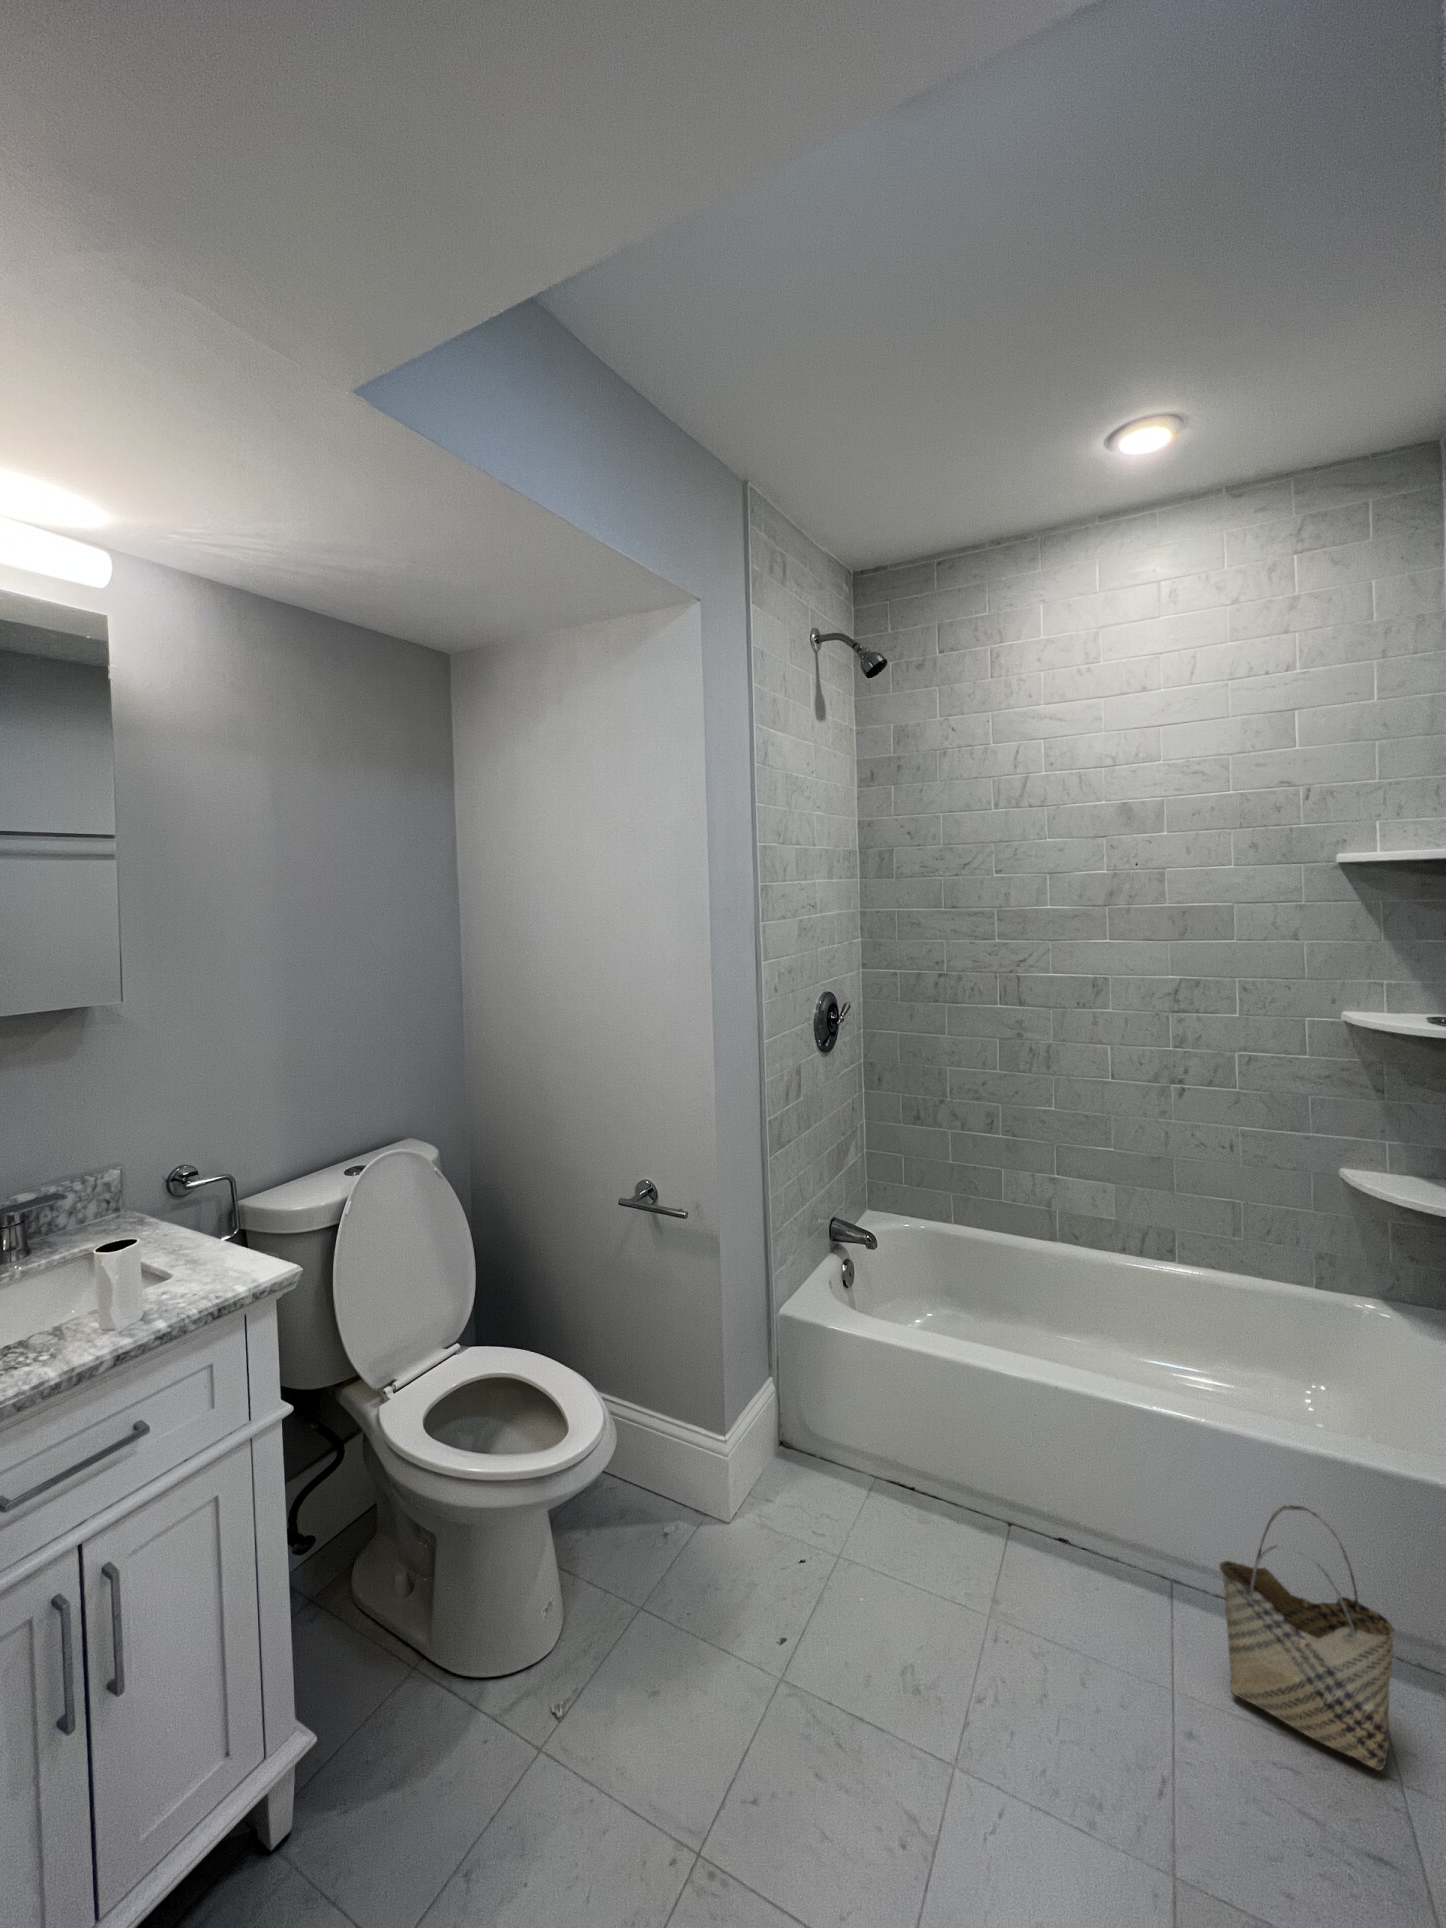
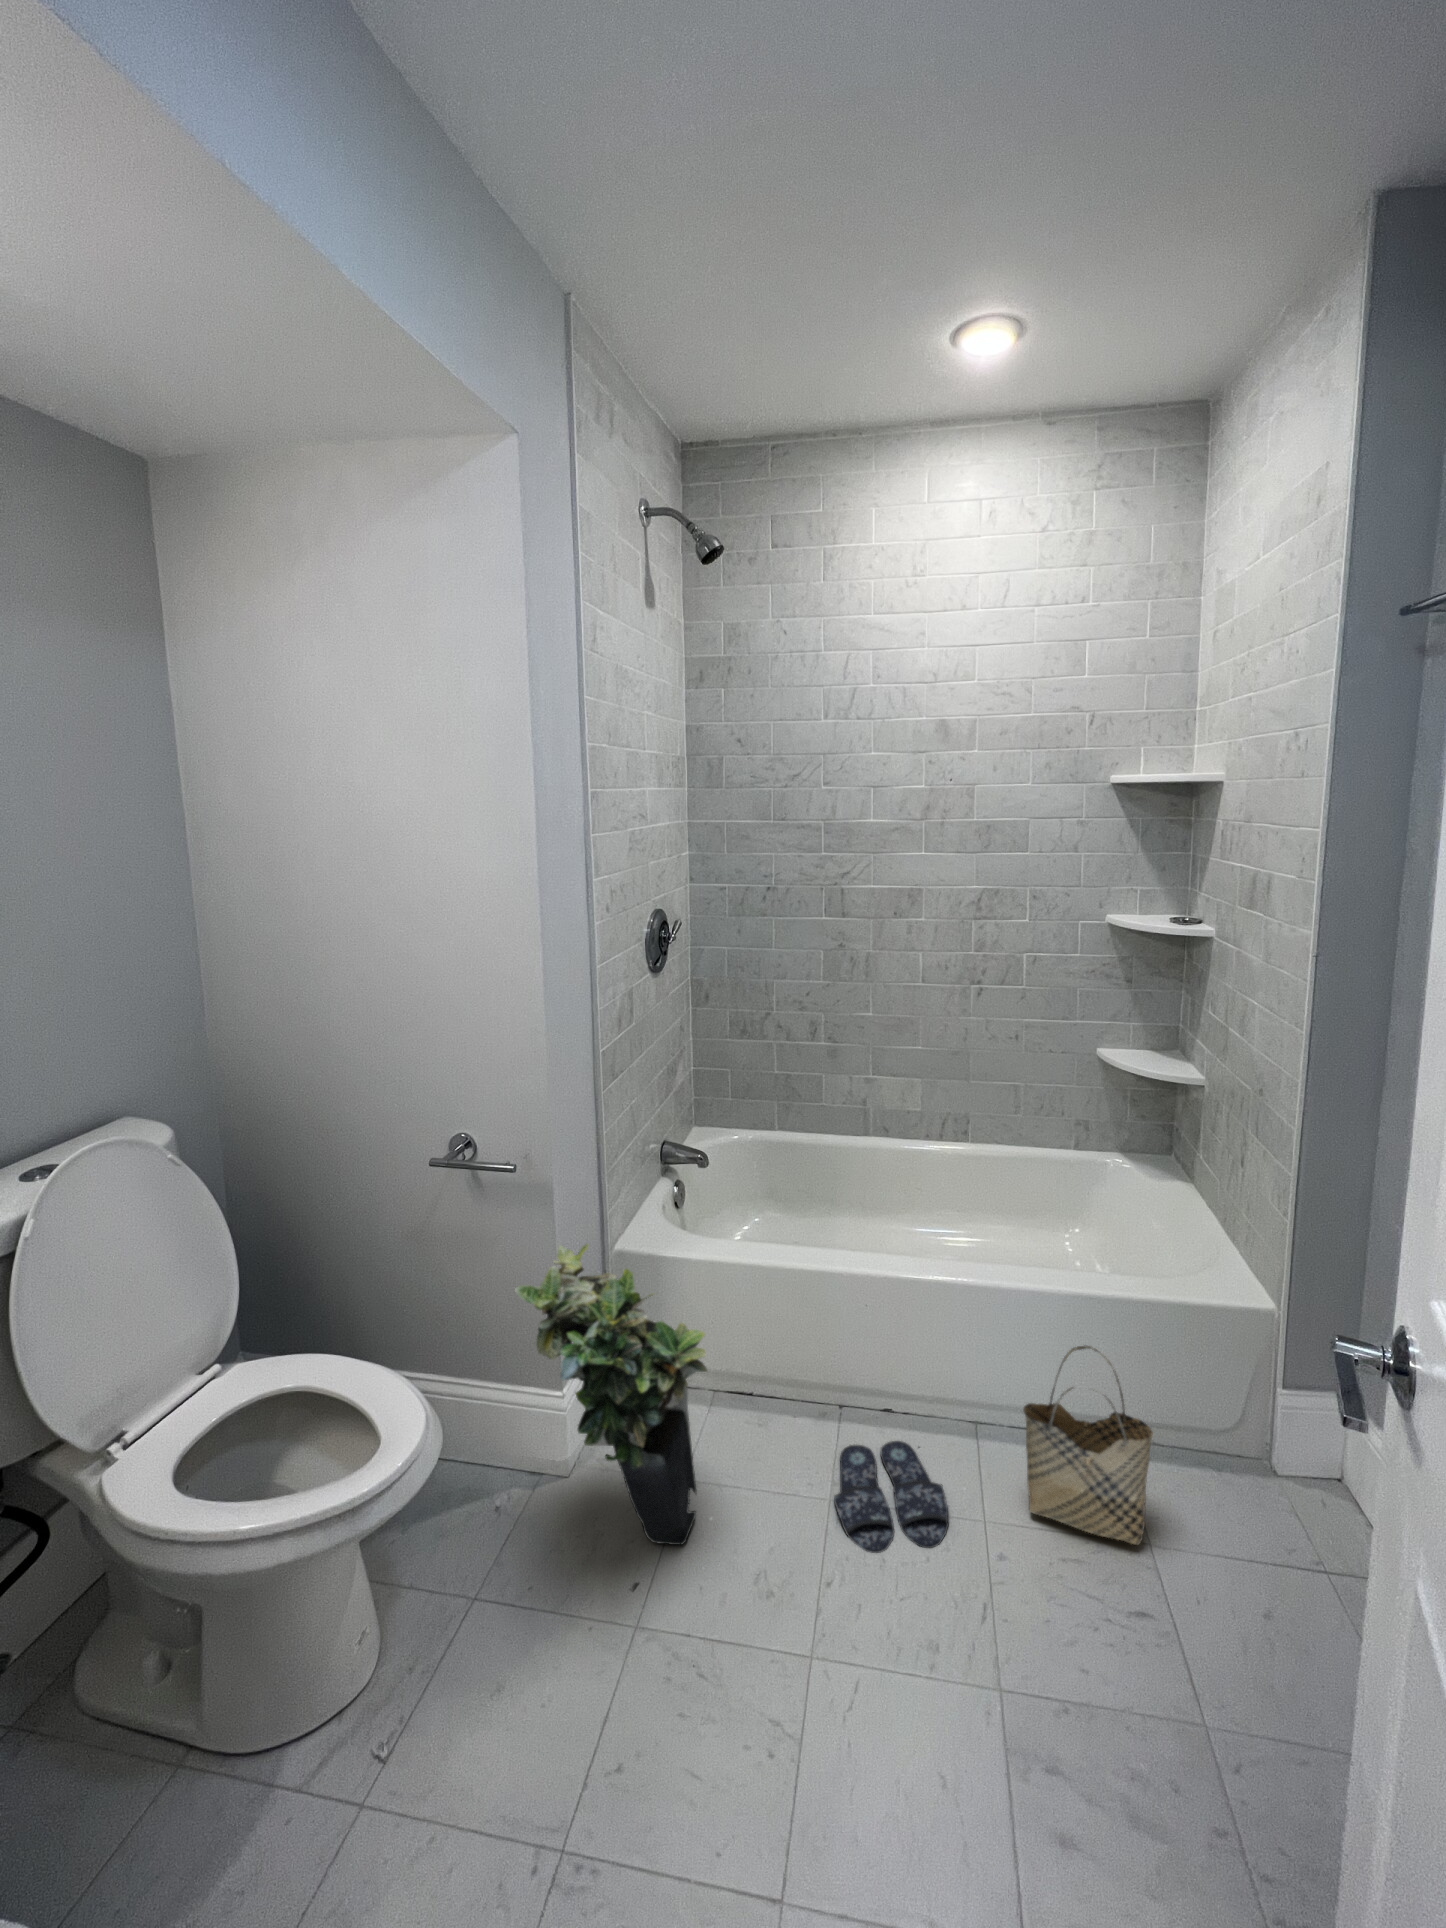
potted plant: none [683,1294,858,1615] -> present [515,1244,707,1545]
slippers: none [994,1567,1127,1696] -> present [834,1441,948,1553]

